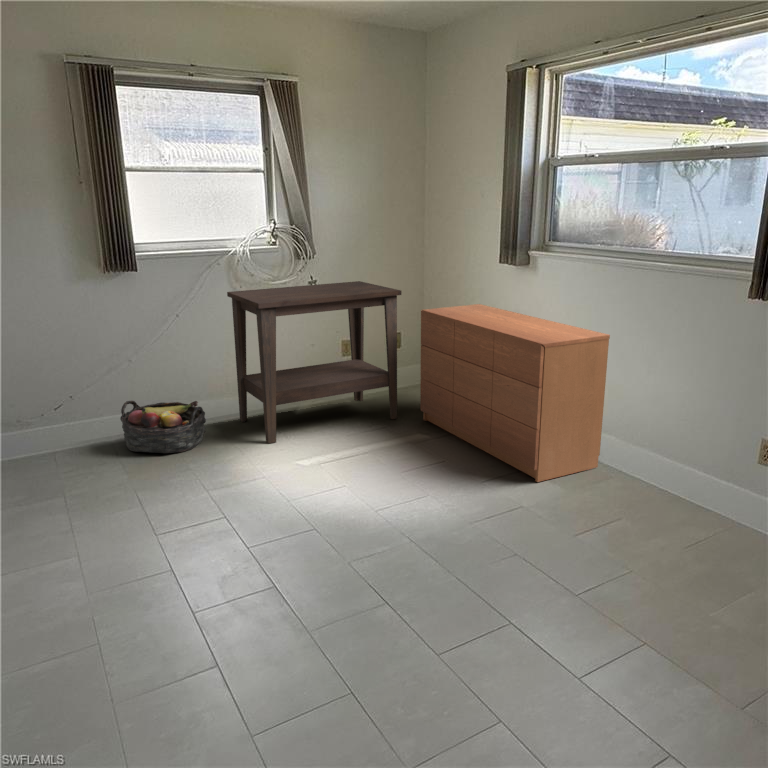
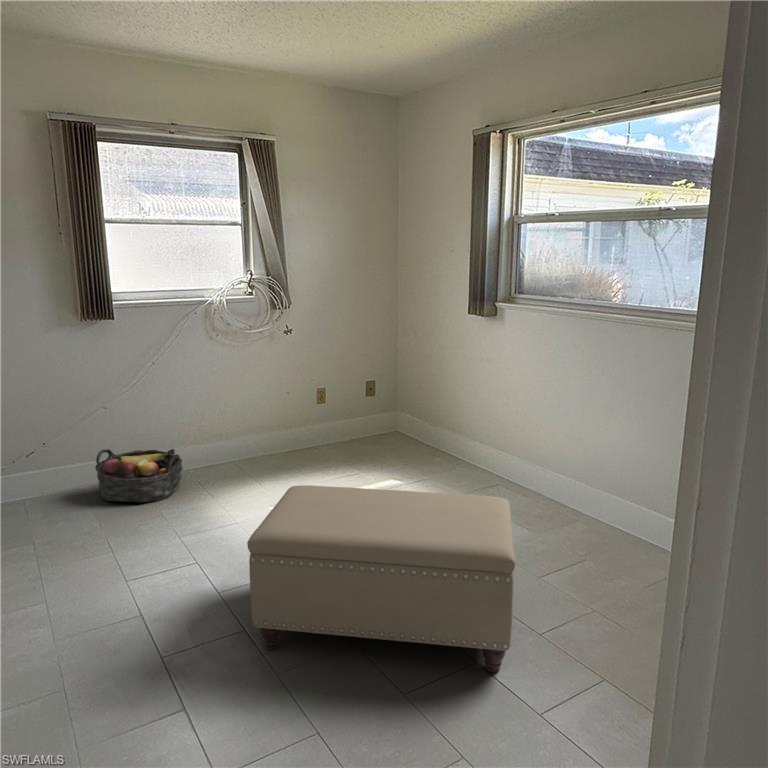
side table: present [227,281,402,443] -> none [204,330,375,490]
dresser: present [420,304,610,482] -> none [393,352,578,525]
ottoman: none [260,435,523,616] -> present [247,485,515,672]

